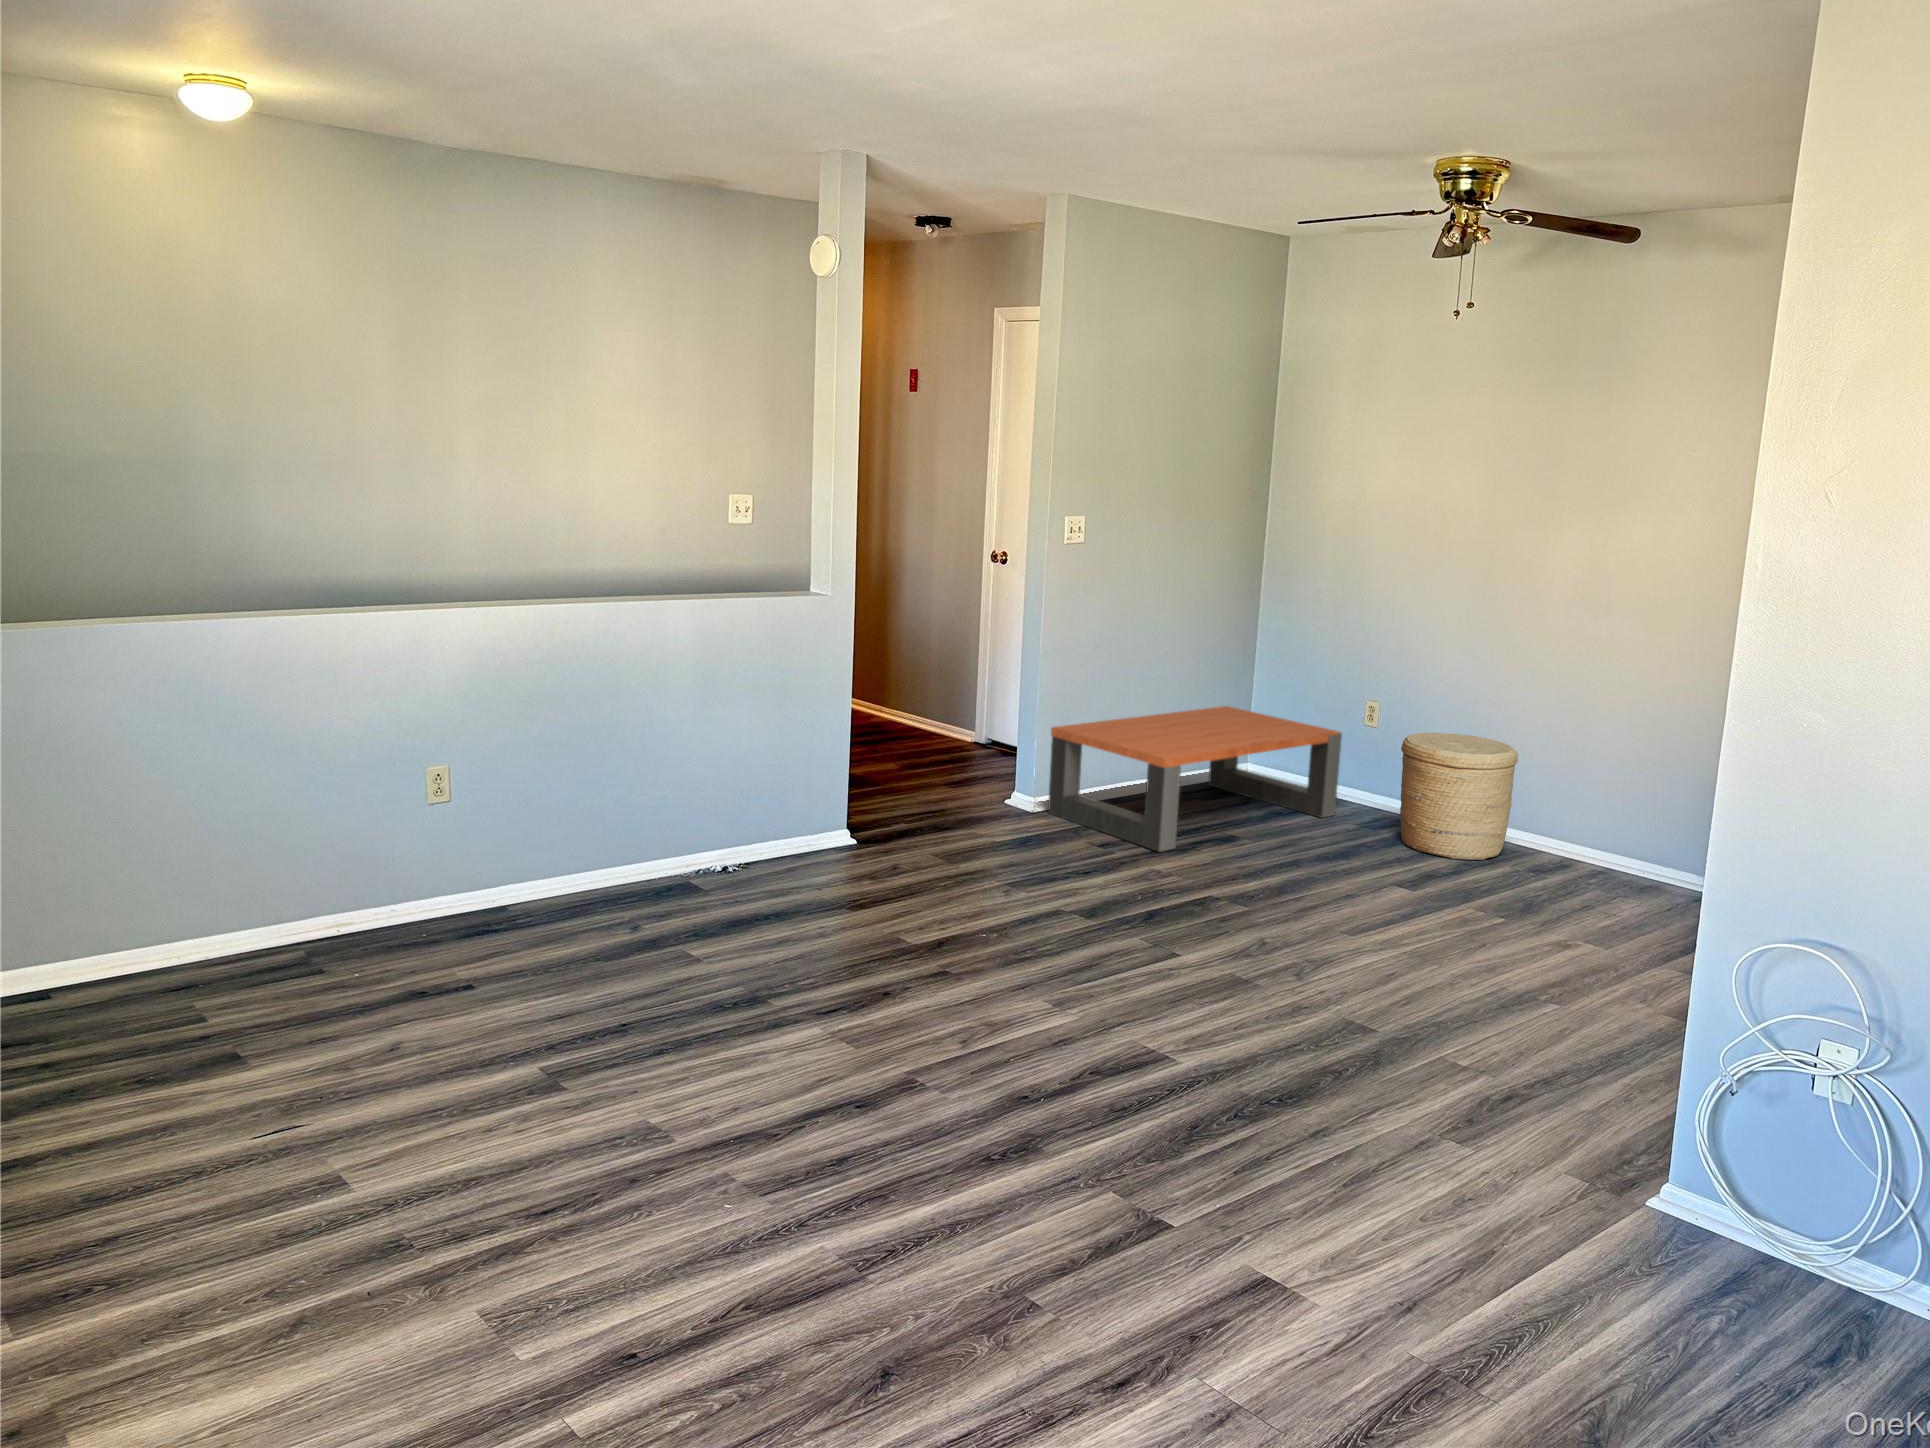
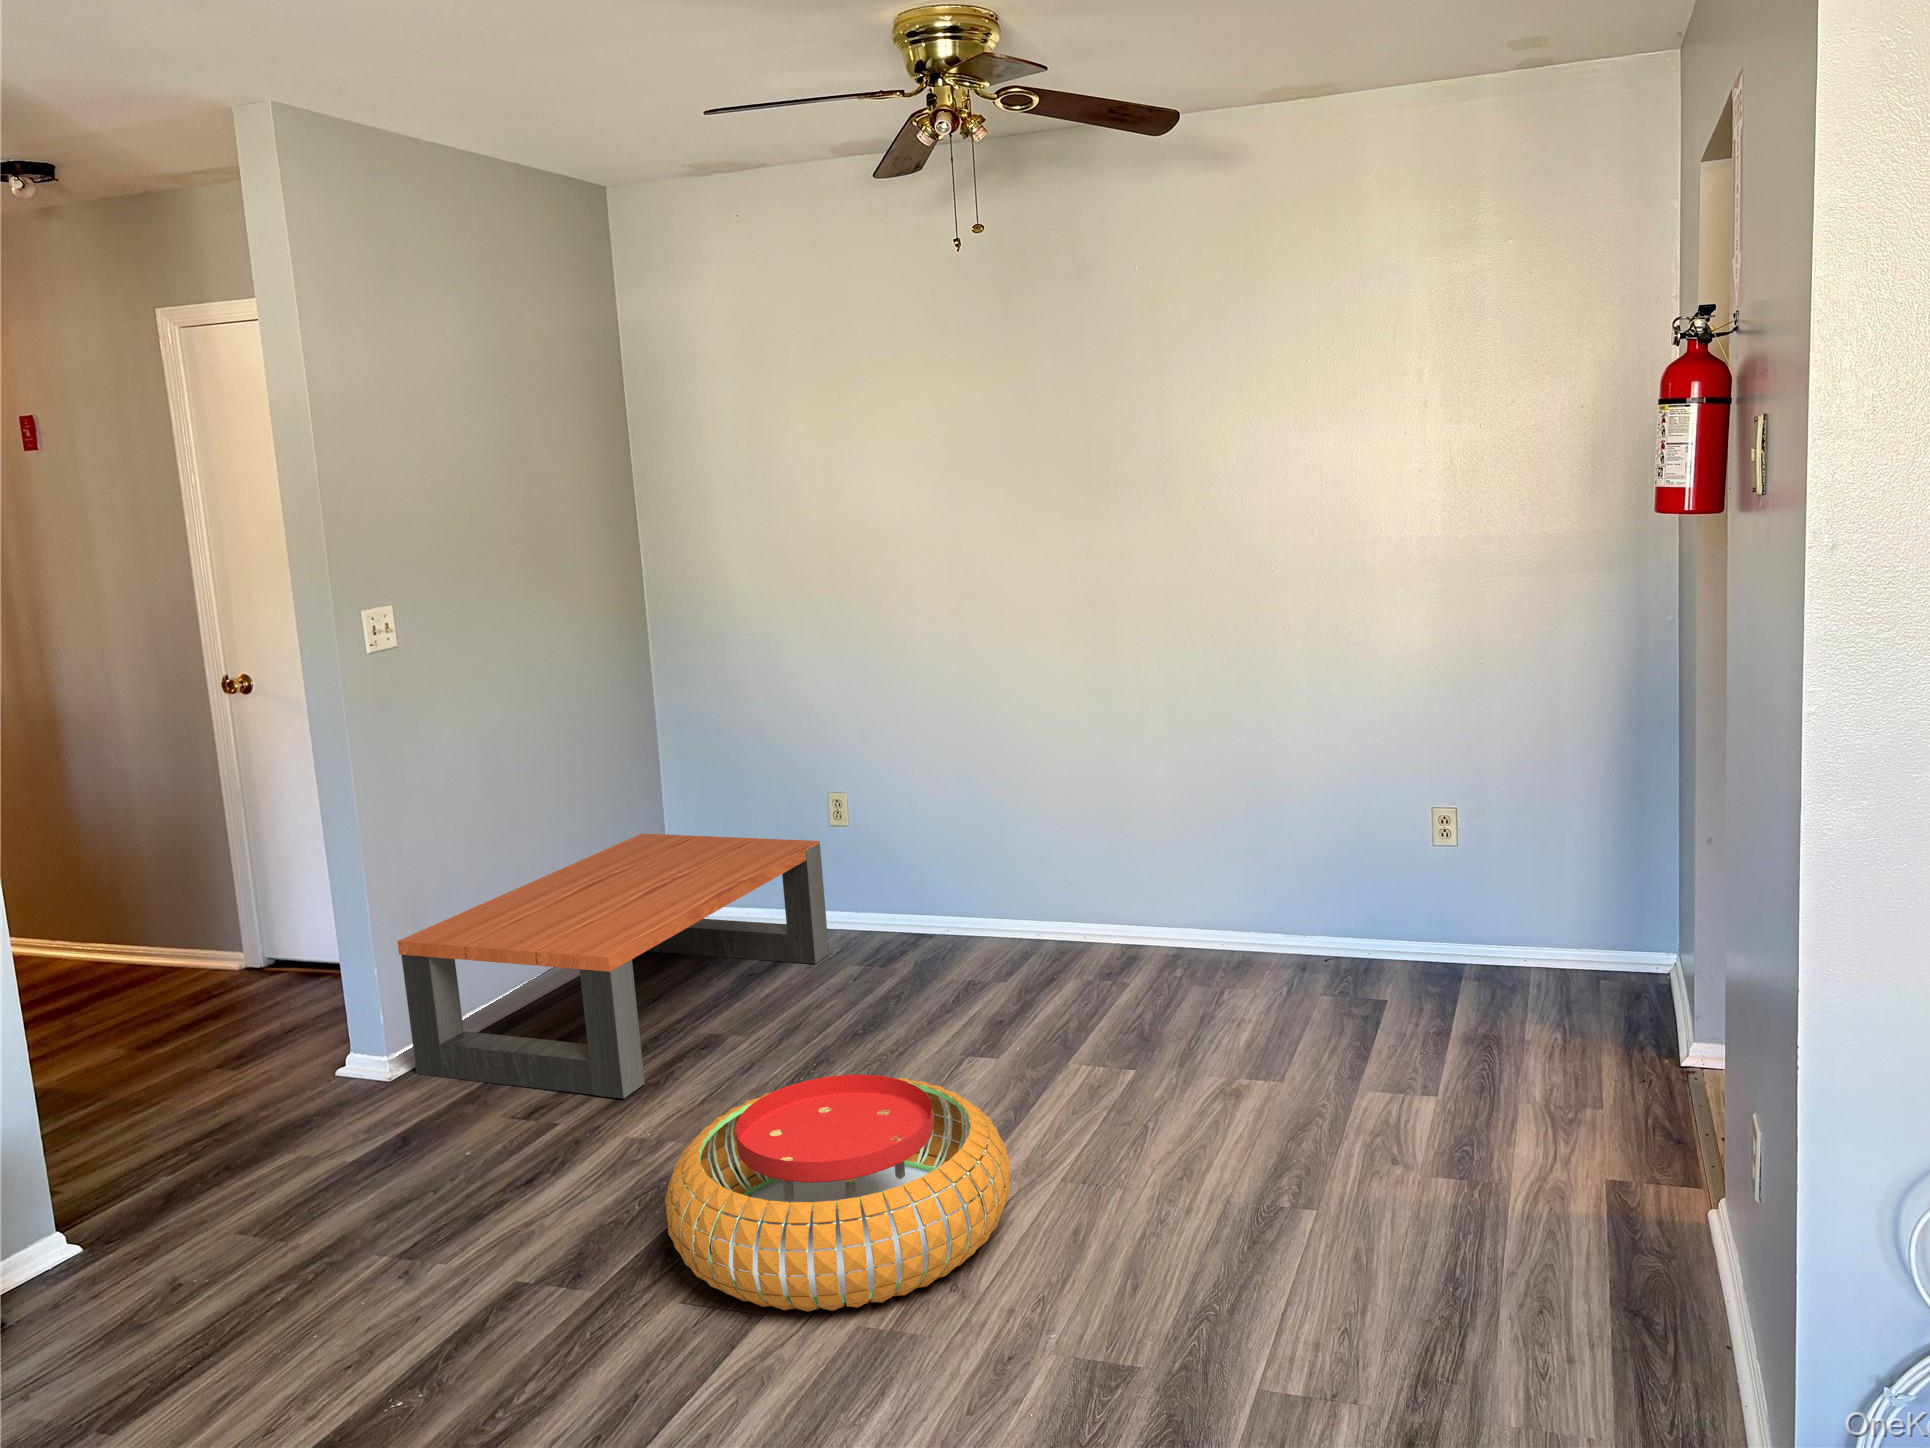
woven basket: present [1400,733,1518,860] -> none [911,811,1059,983]
pouf: none [1147,848,1367,973] -> present [665,1075,1011,1312]

